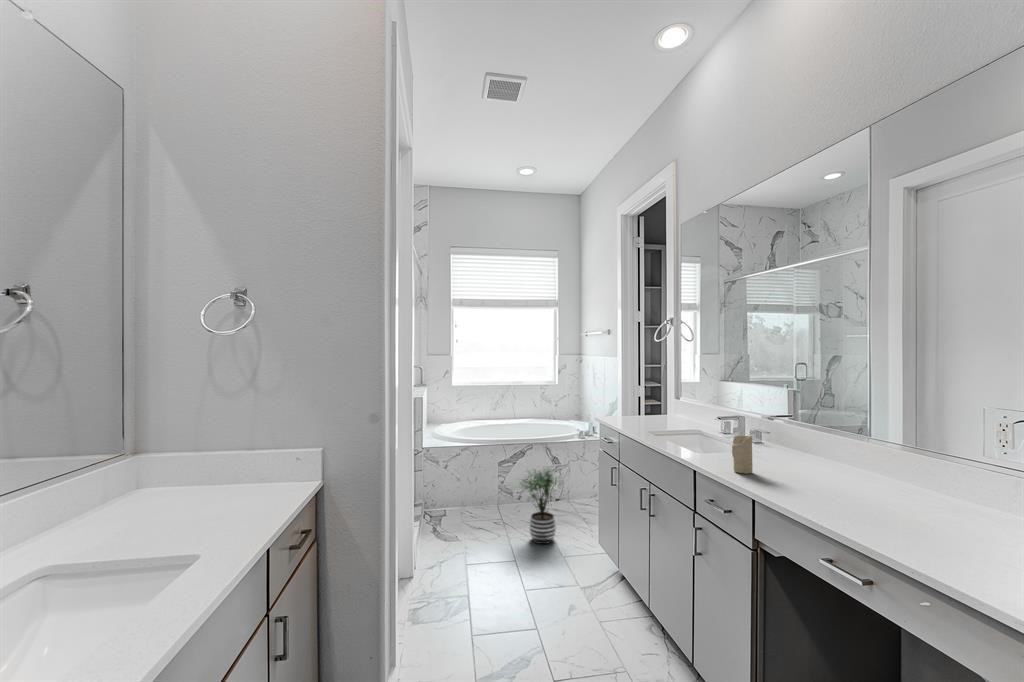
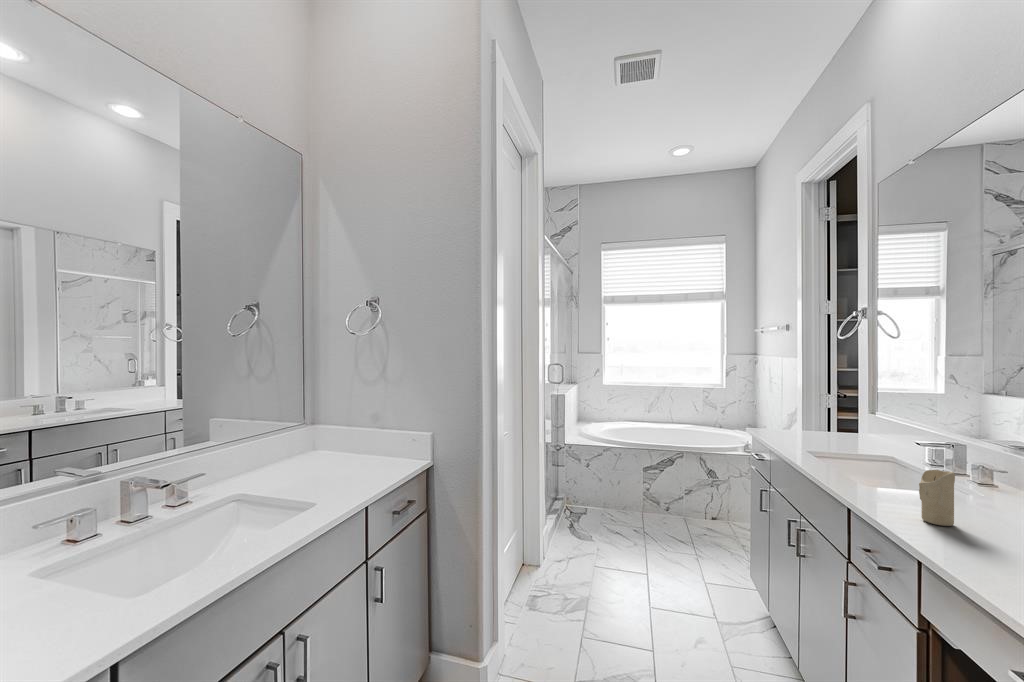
potted plant: present [516,470,563,544] -> none [654,480,717,568]

